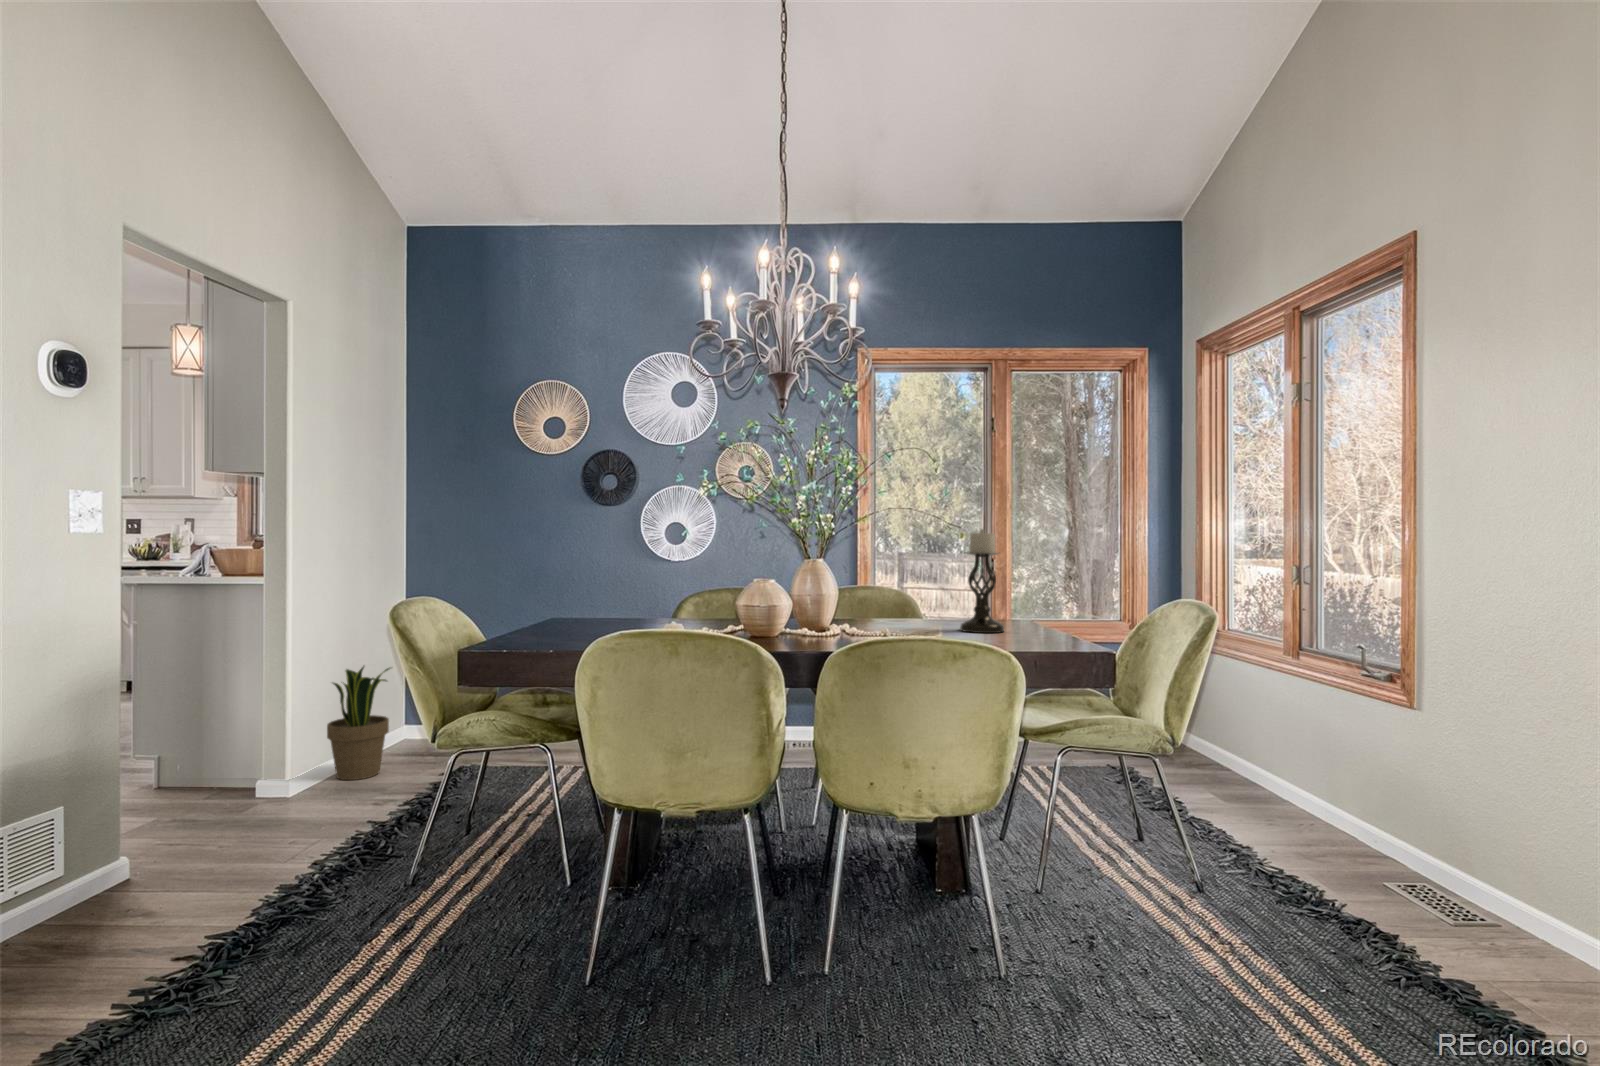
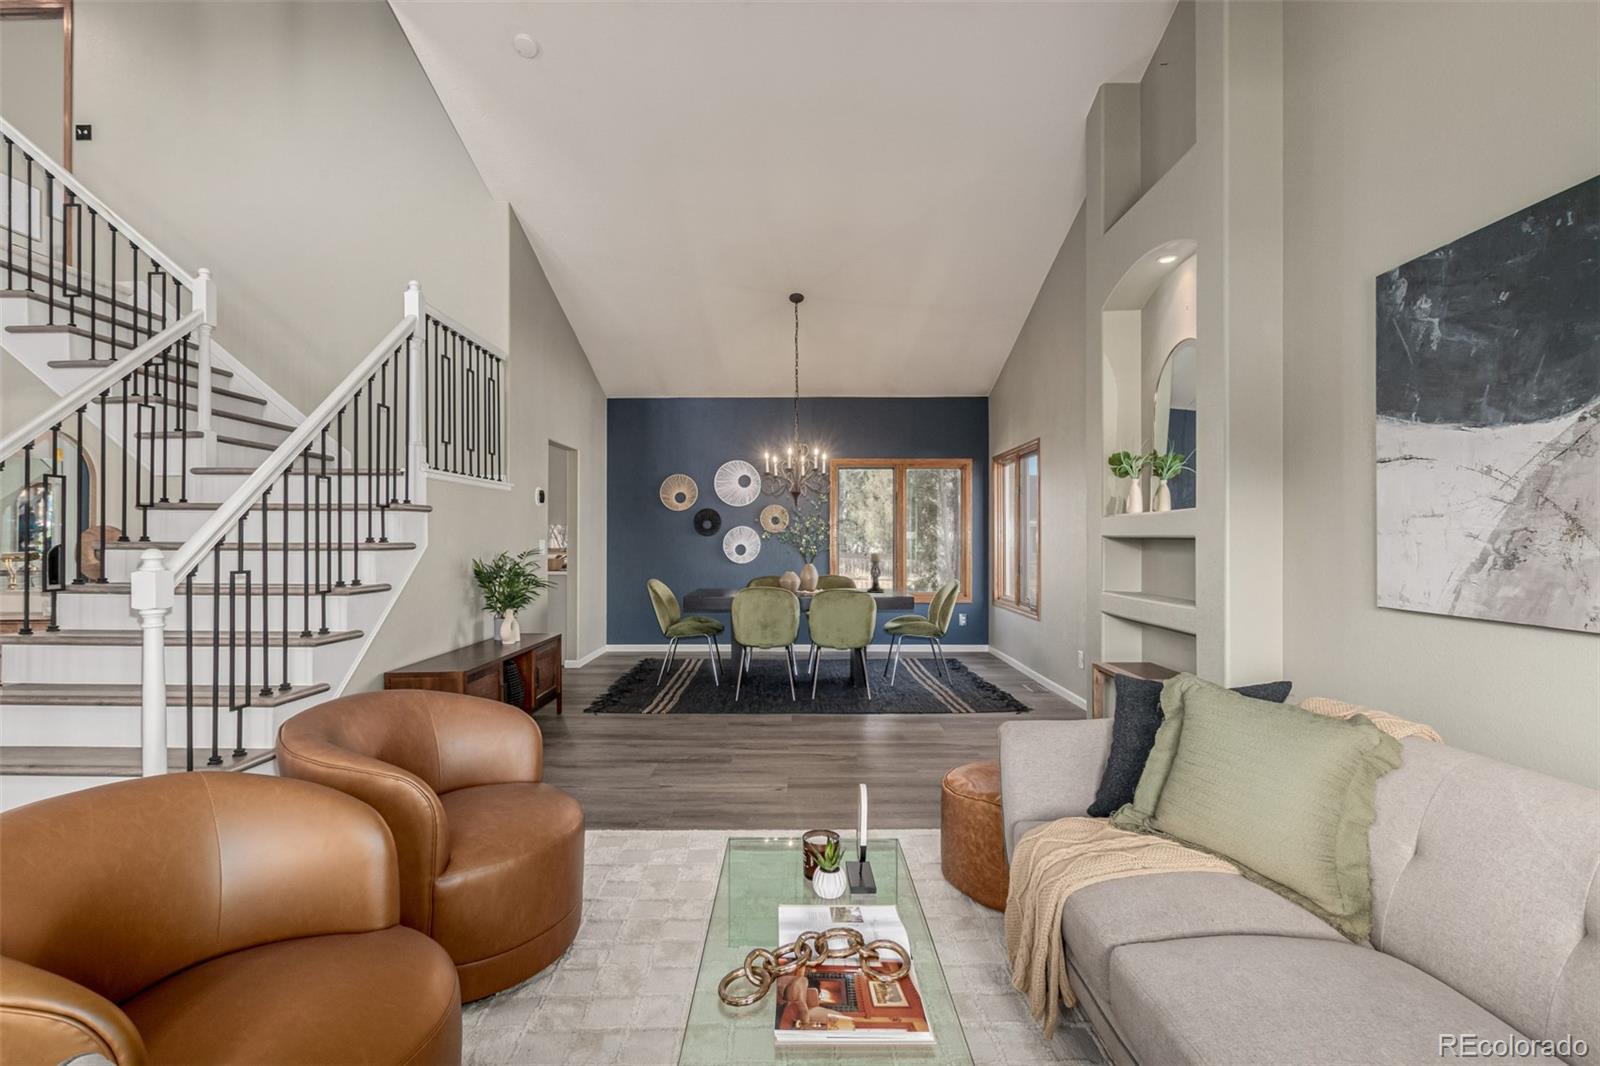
potted plant: present [327,666,390,780] -> none [590,611,618,663]

